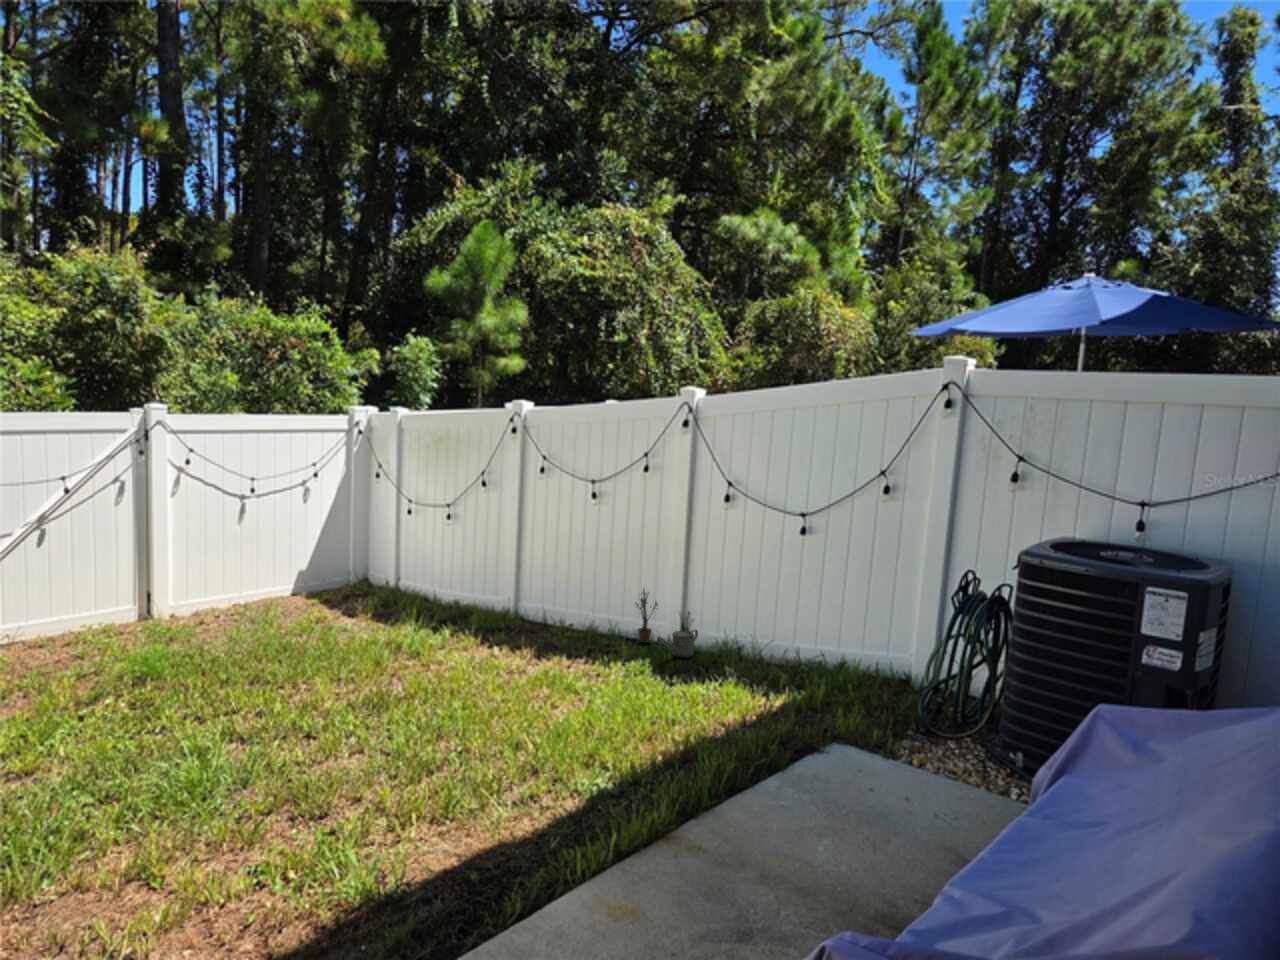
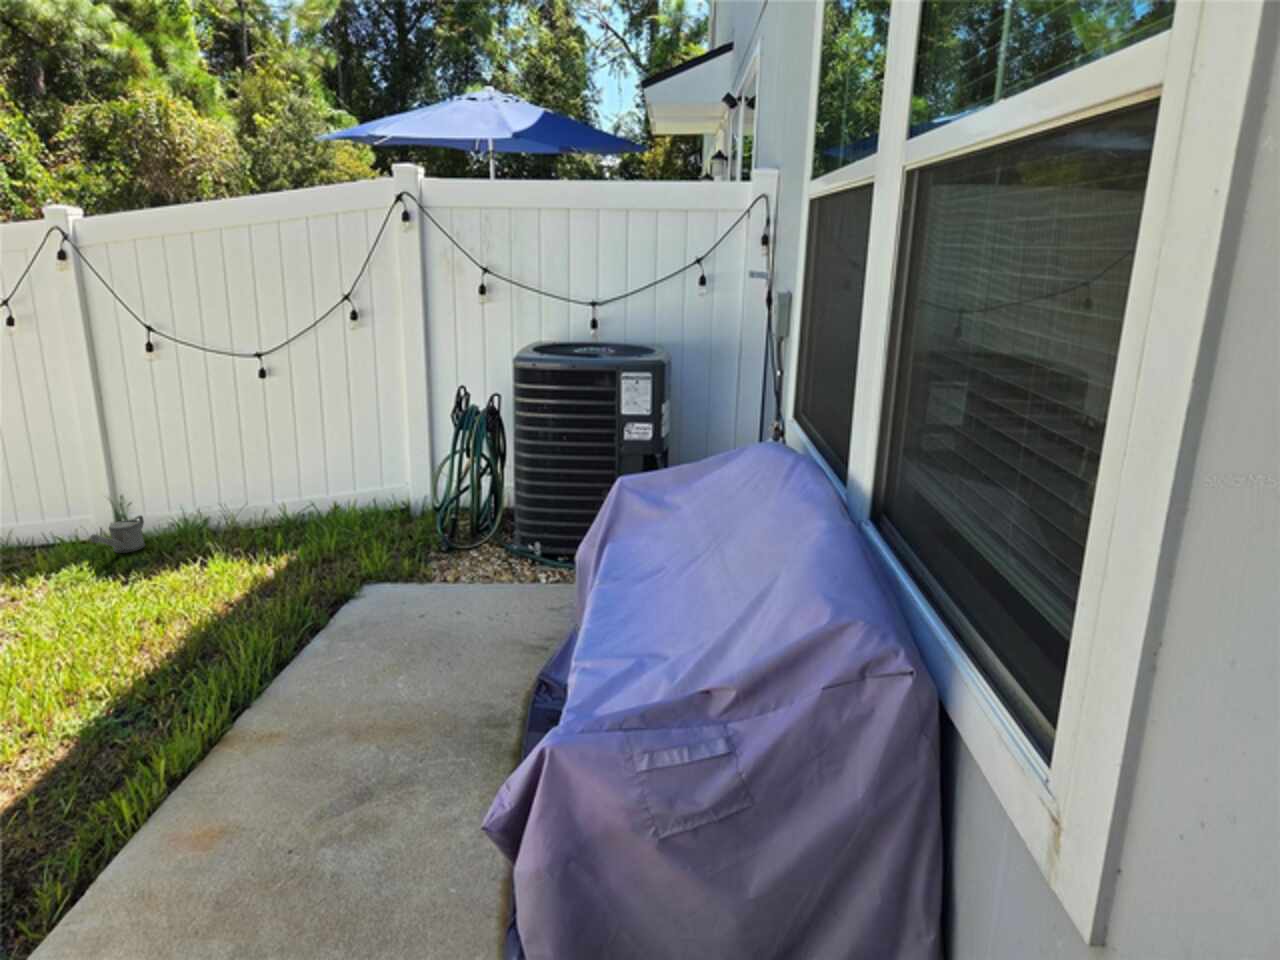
decorative plant: present [634,590,658,643] -> none [36,481,77,549]

